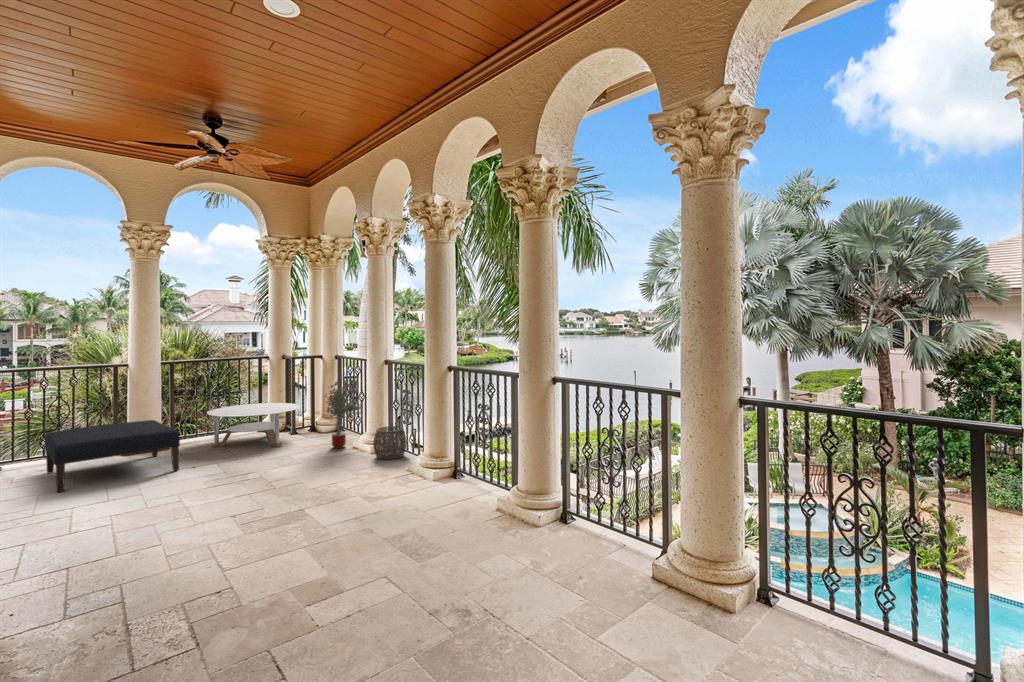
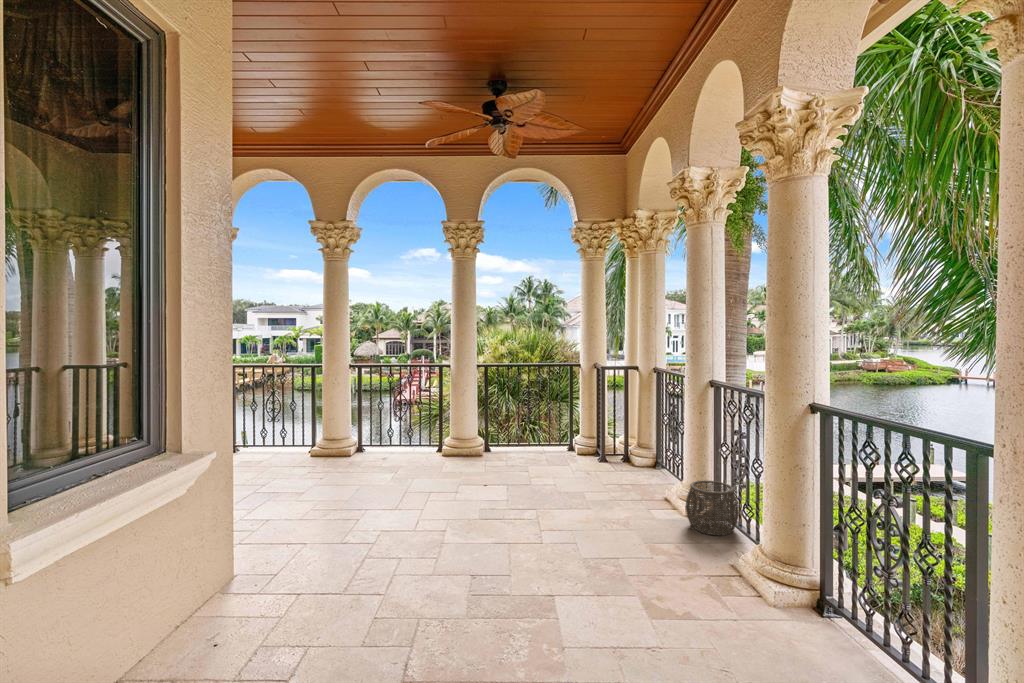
potted tree: present [326,379,363,448] -> none [626,400,680,495]
round table: present [207,403,300,447] -> none [512,417,608,476]
ottoman: present [45,420,180,492] -> none [365,427,470,495]

